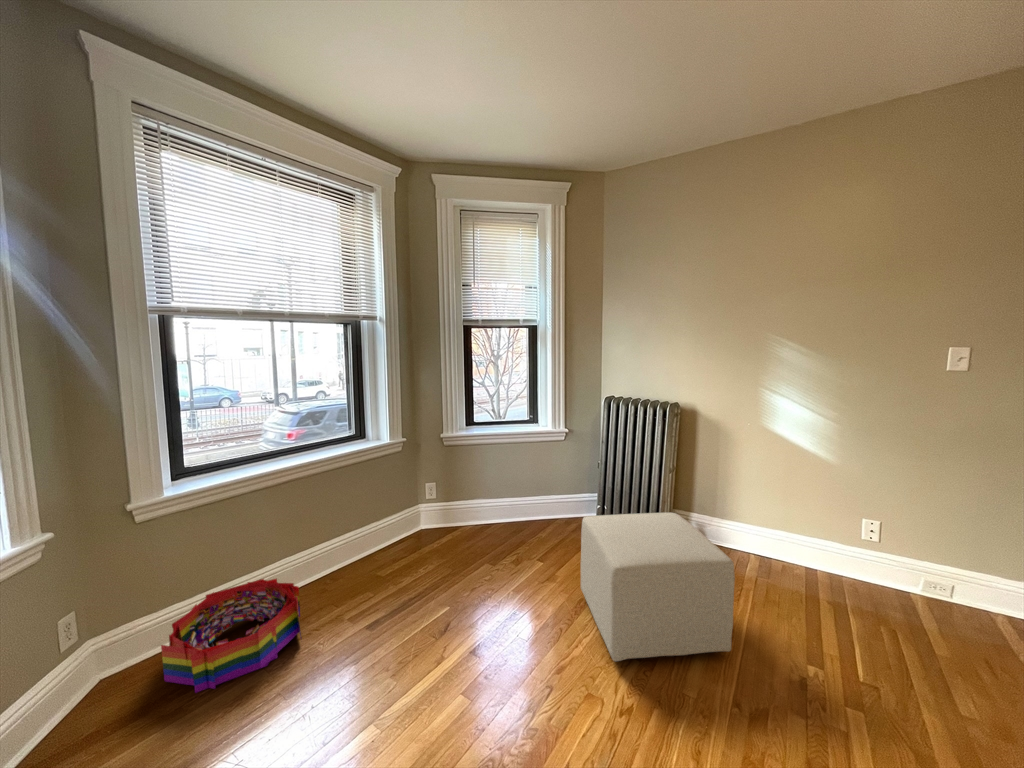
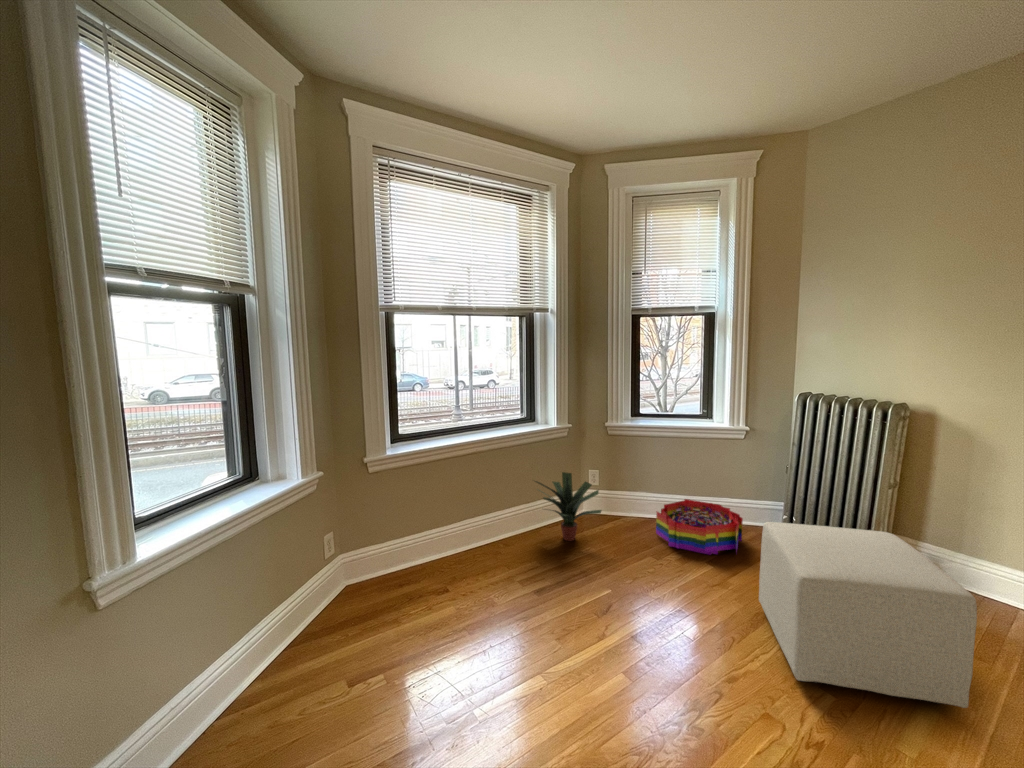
potted plant: none [362,487,439,559] -> present [535,472,602,541]
storage bin: present [161,579,301,693] -> present [656,499,743,555]

